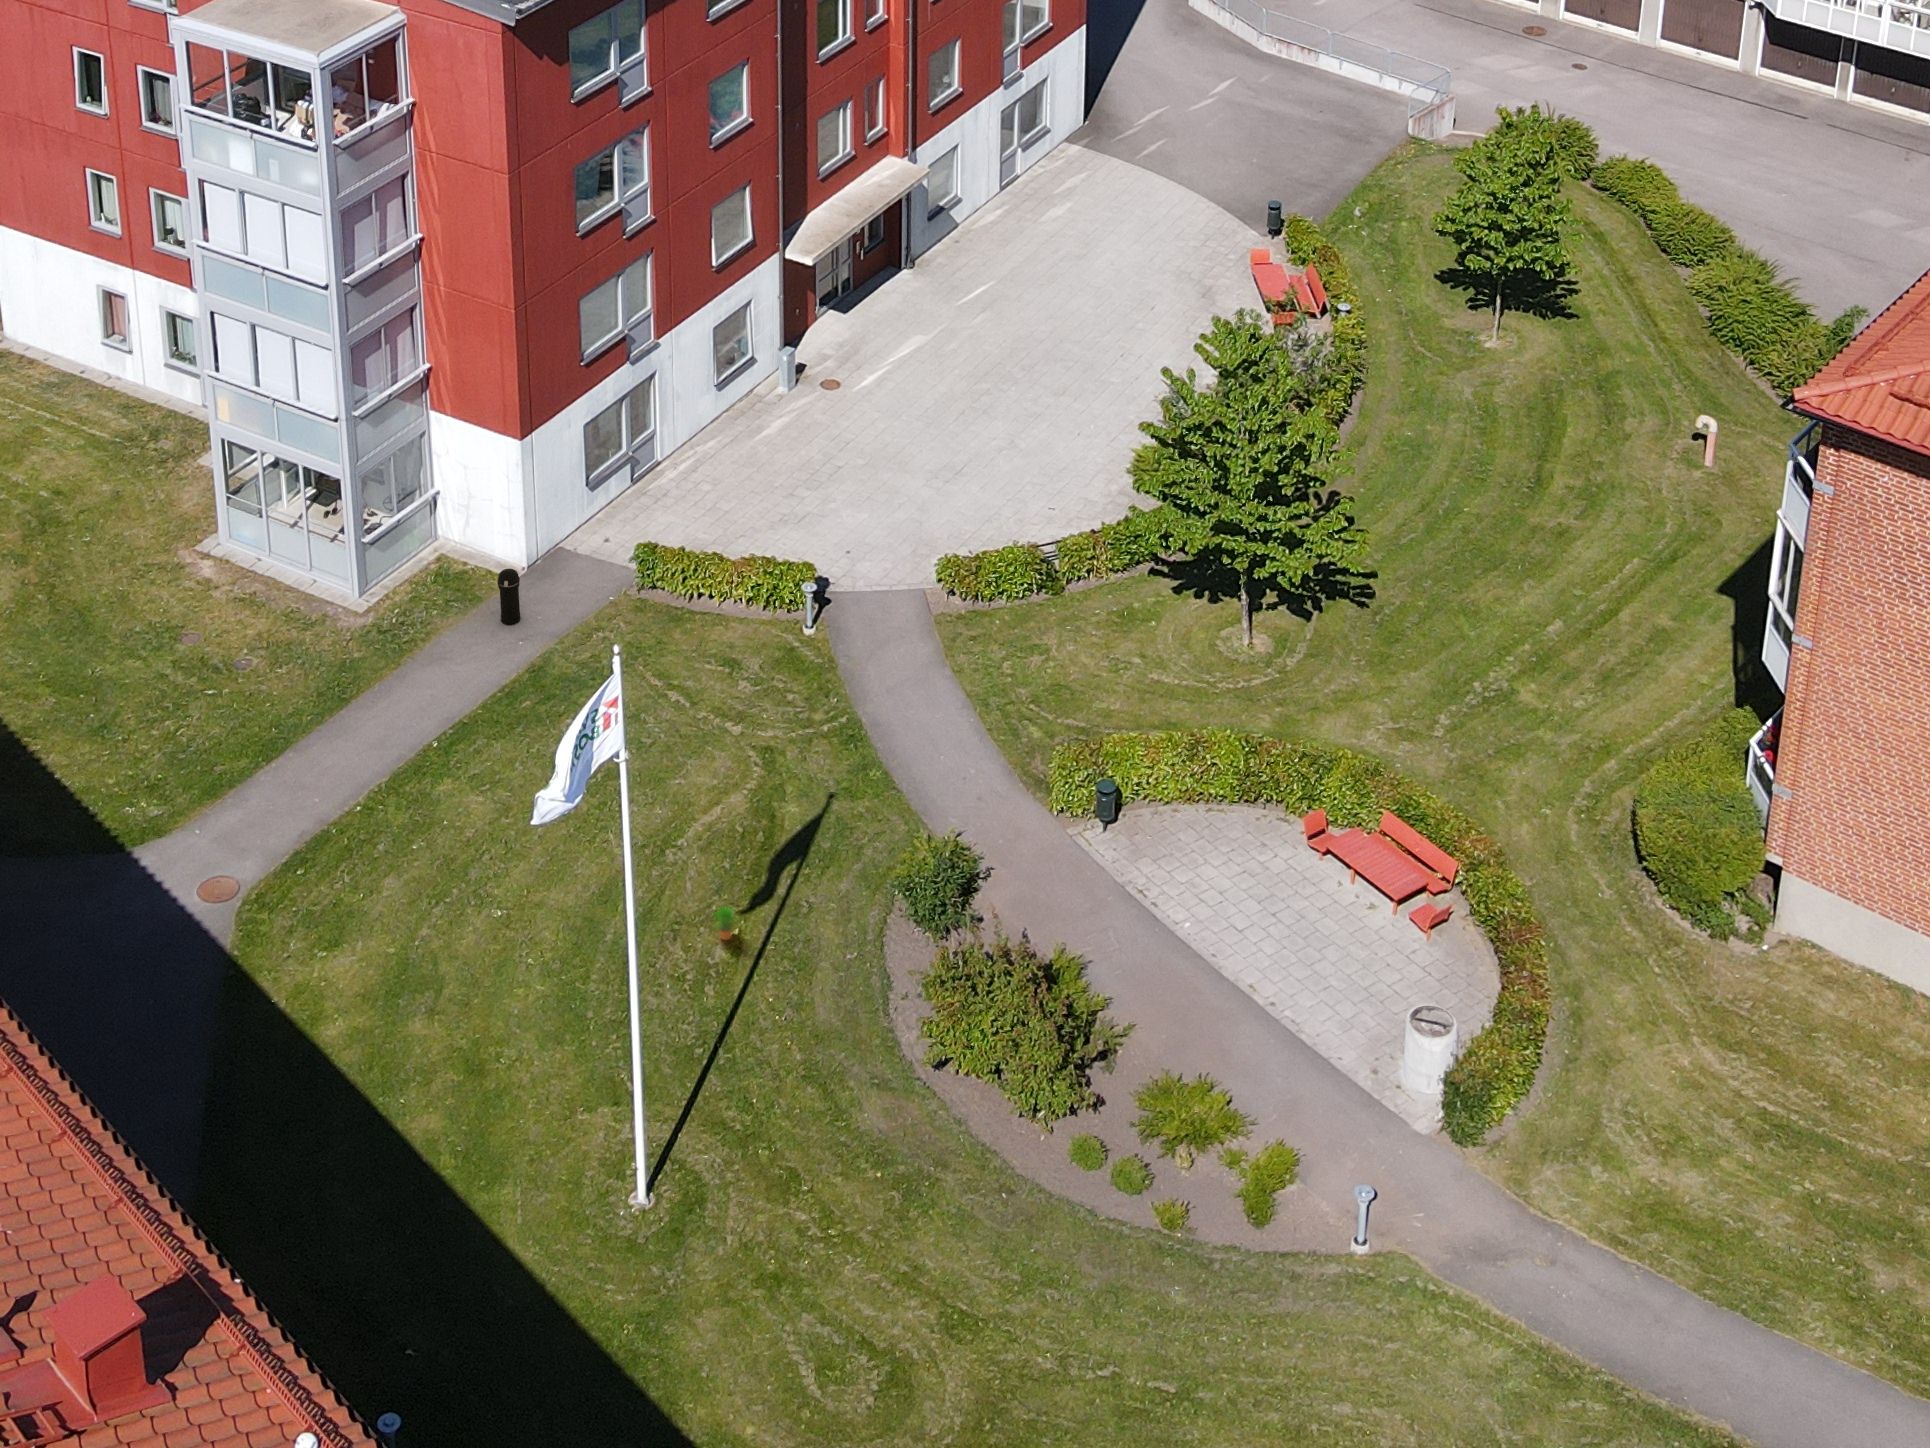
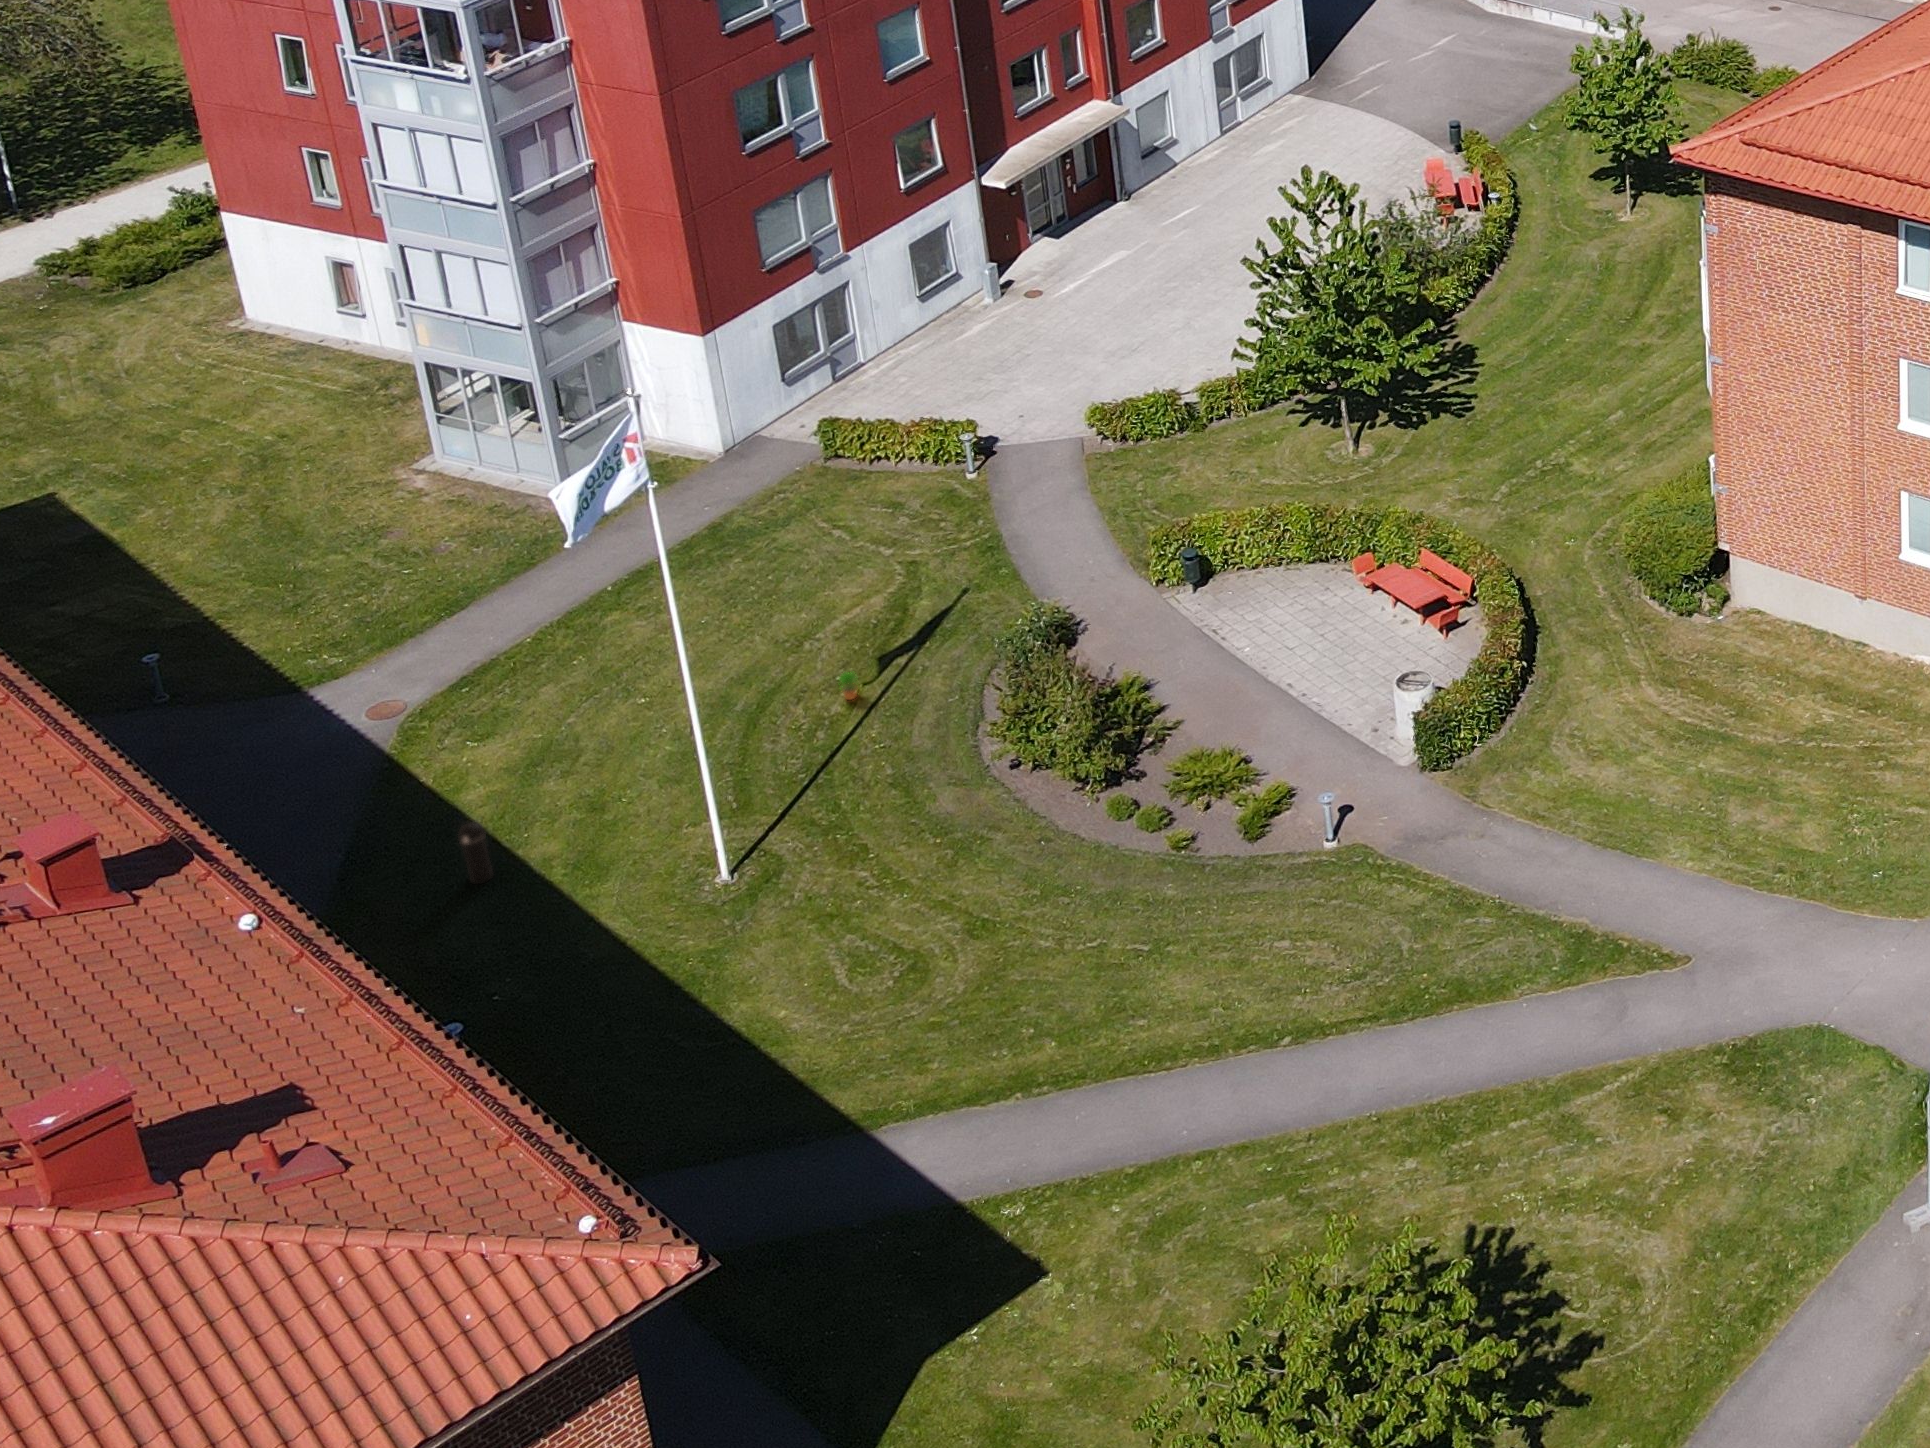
trash can: present [498,569,521,625] -> present [458,822,493,884]

